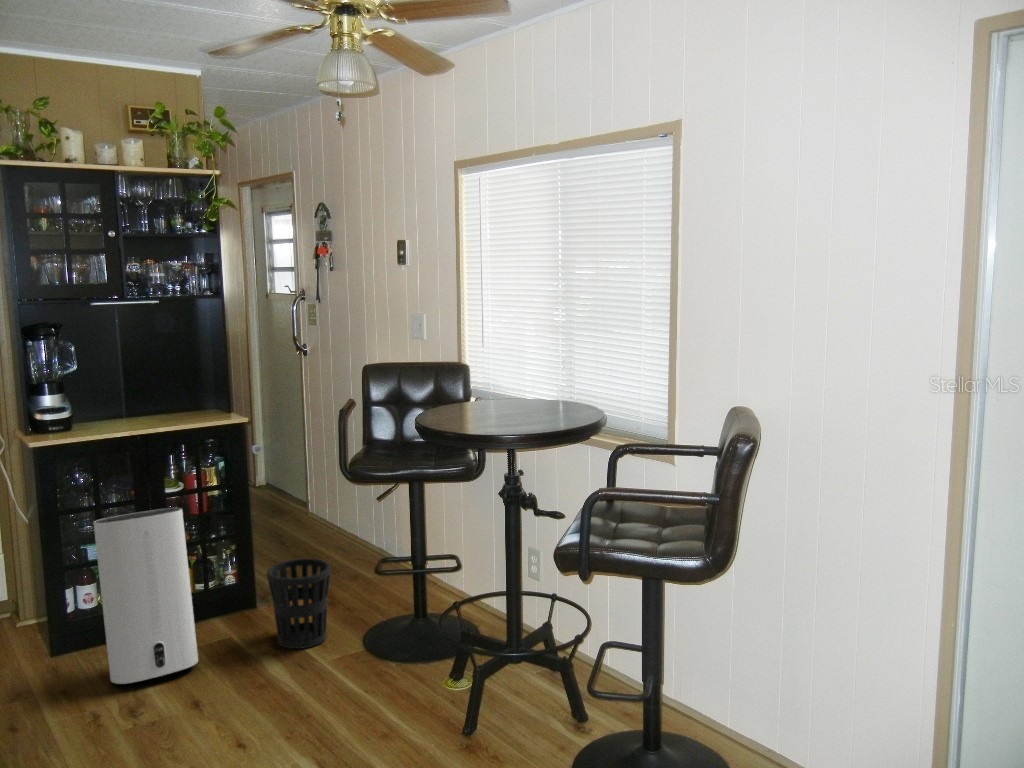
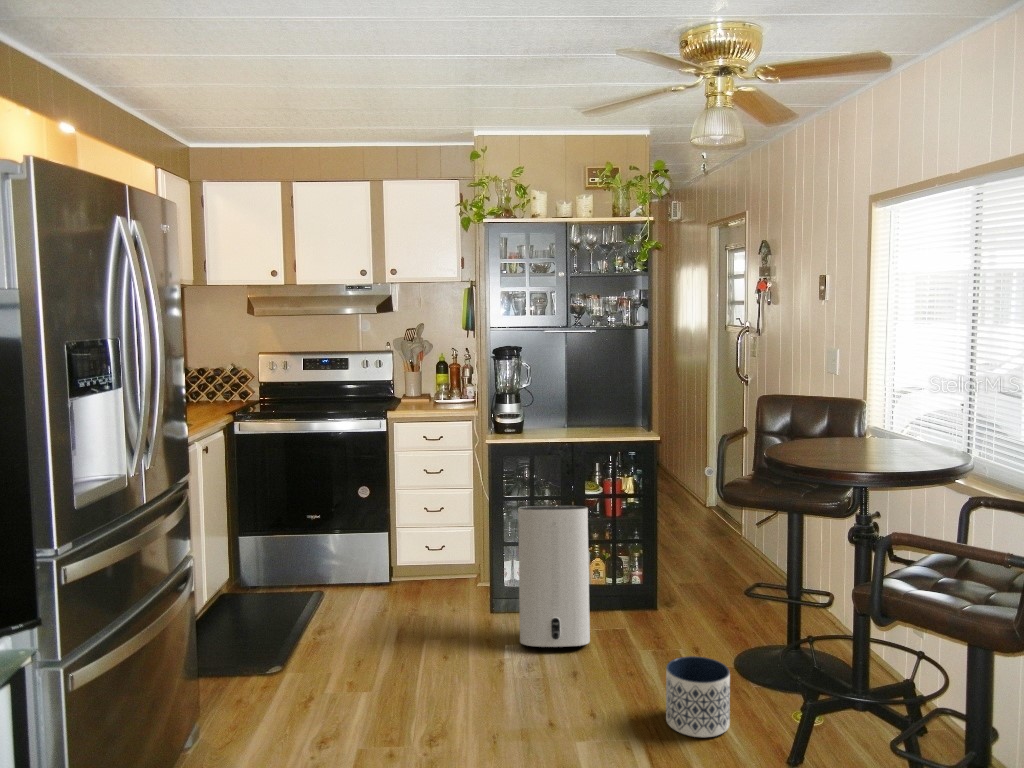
wastebasket: present [267,558,331,649] -> none [656,571,714,655]
planter: none [317,643,385,728] -> present [666,656,730,737]

